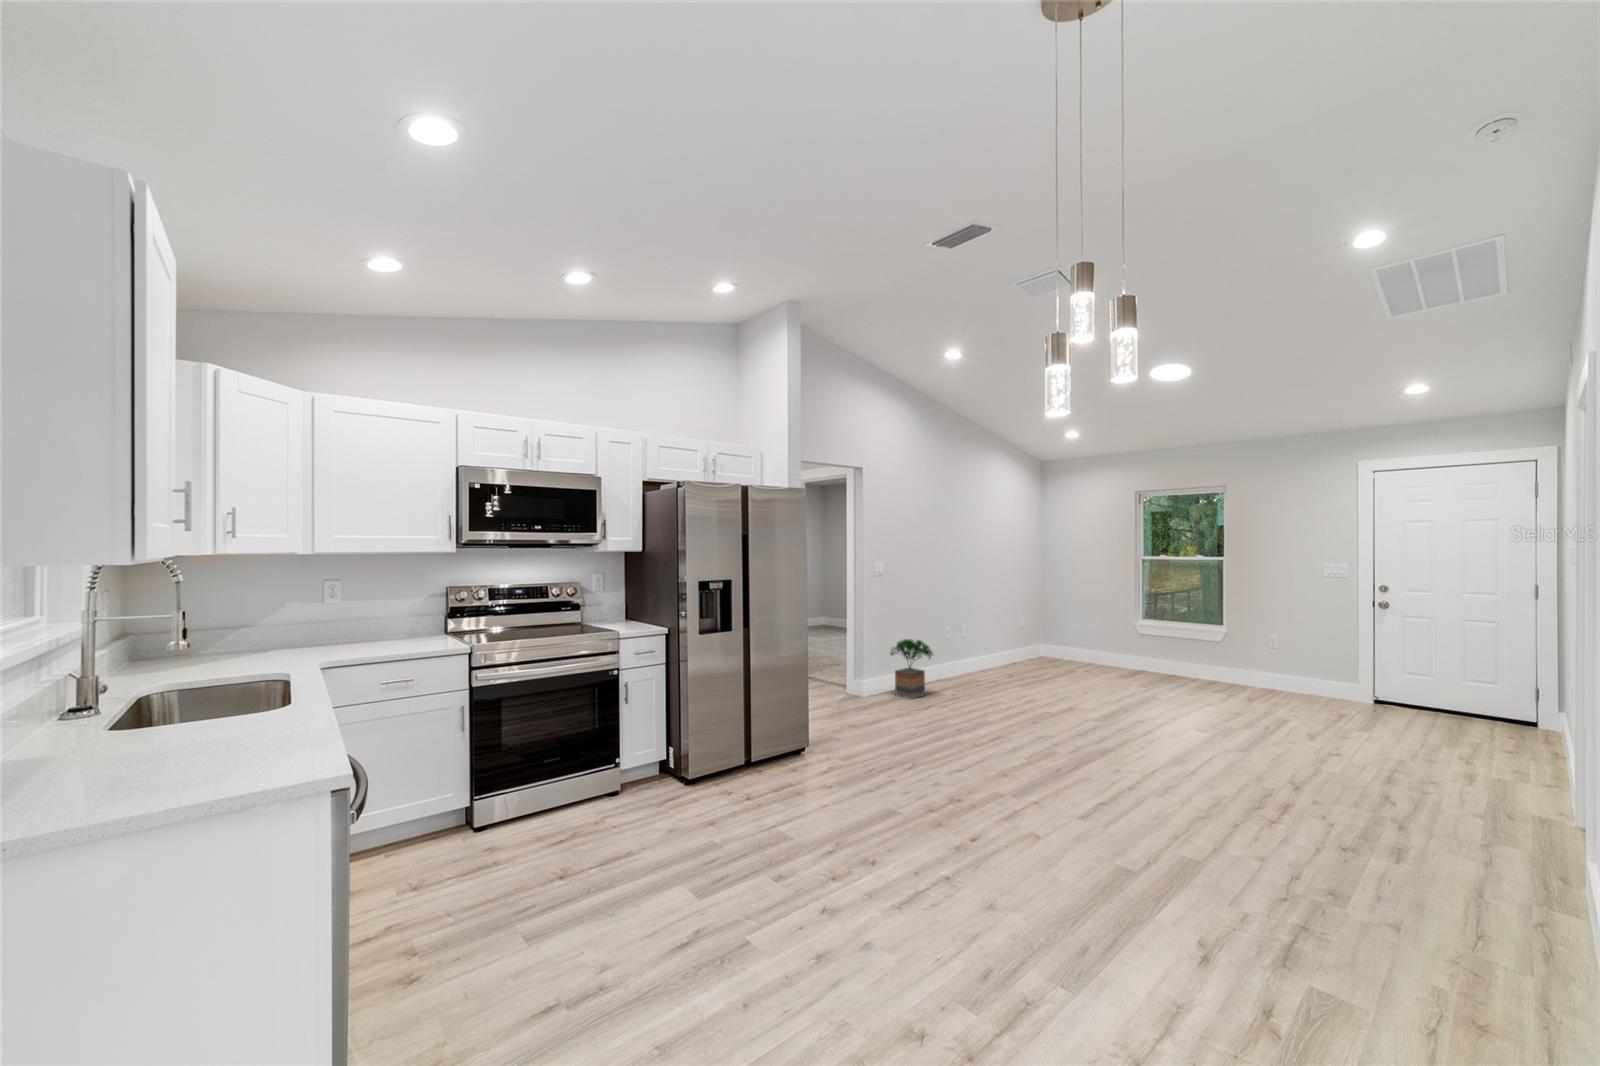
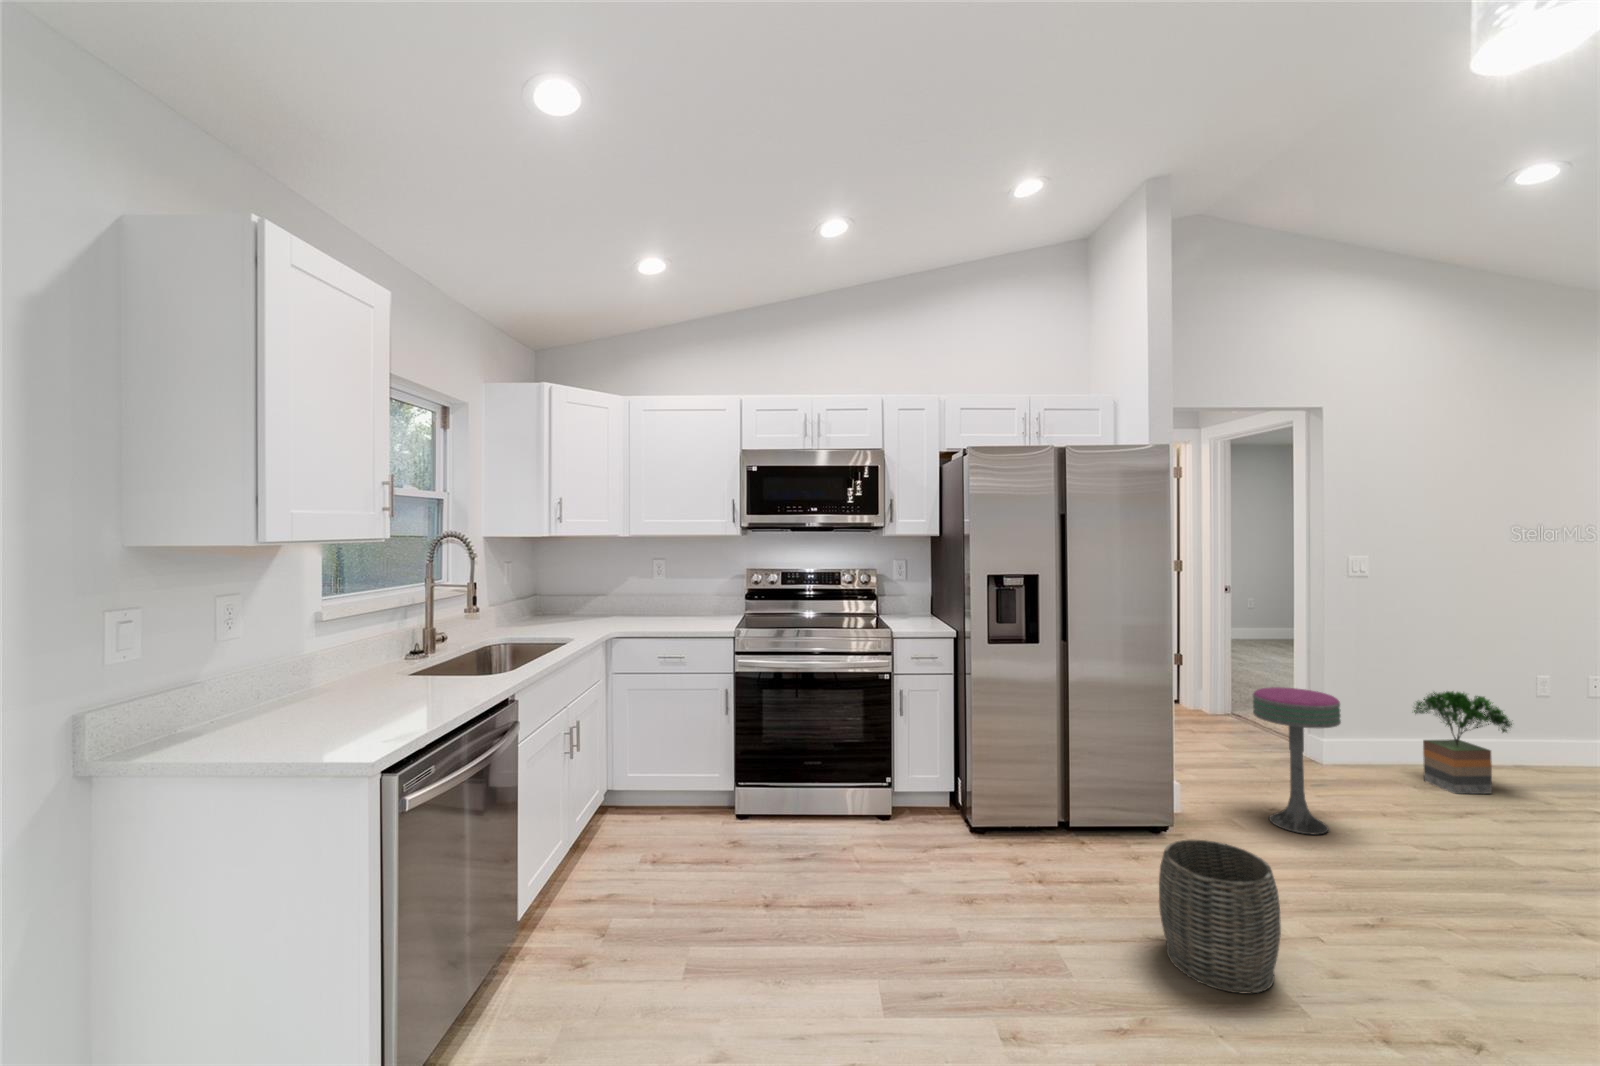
bar stool: none [836,645,882,736] -> present [1253,687,1341,835]
woven basket: none [847,737,910,818] -> present [1159,840,1281,994]

